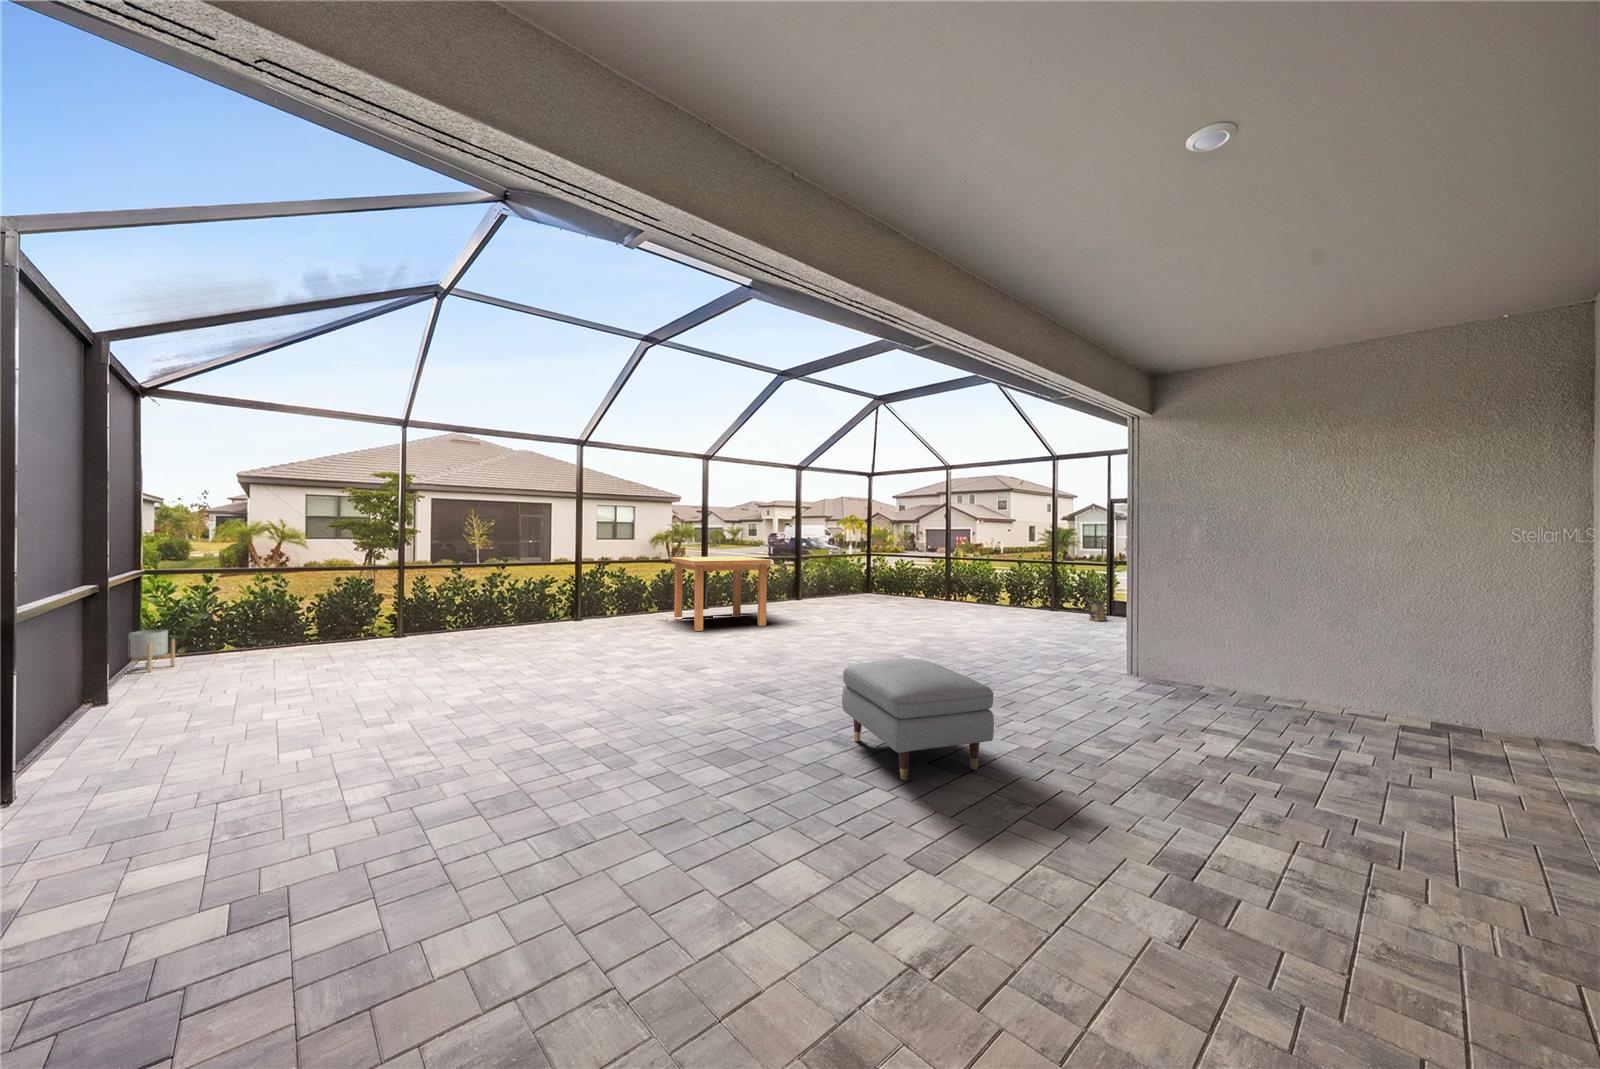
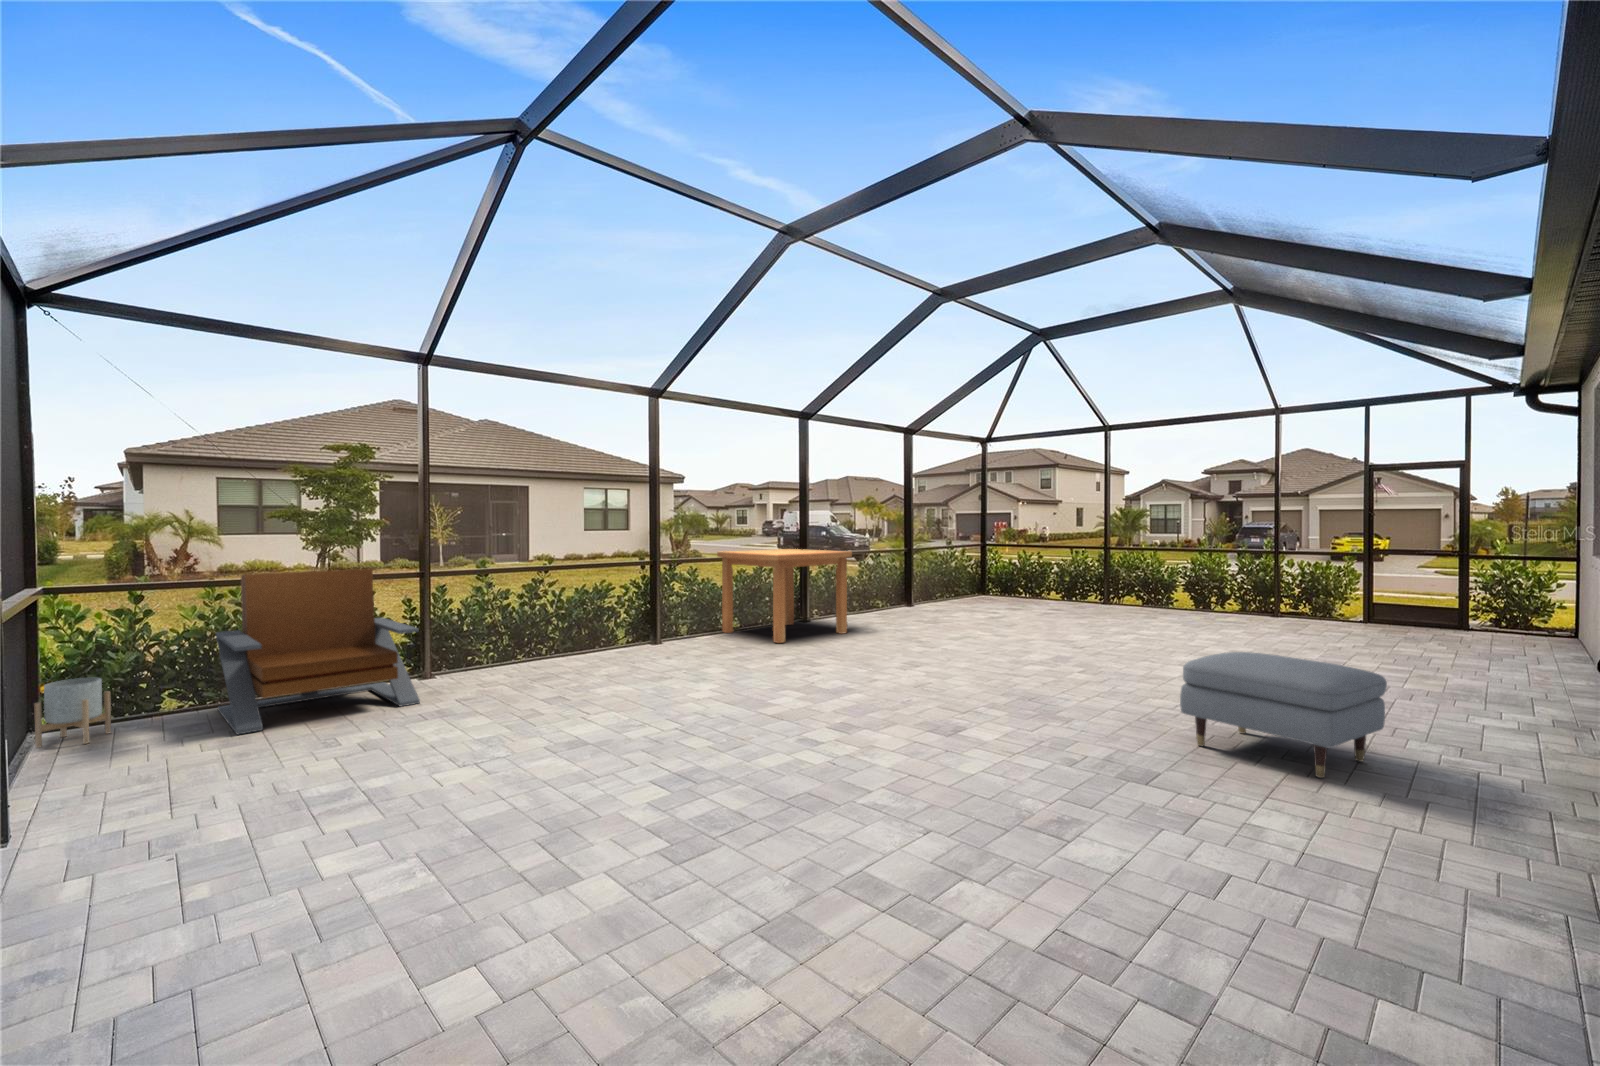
lounge chair: none [232,564,381,673] -> present [216,569,420,734]
watering can: present [1084,601,1107,621] -> none [1164,588,1189,611]

